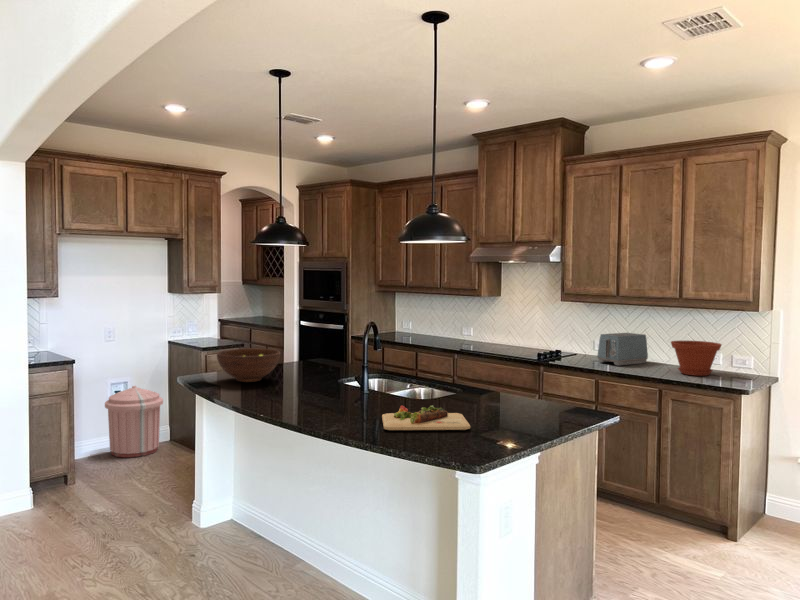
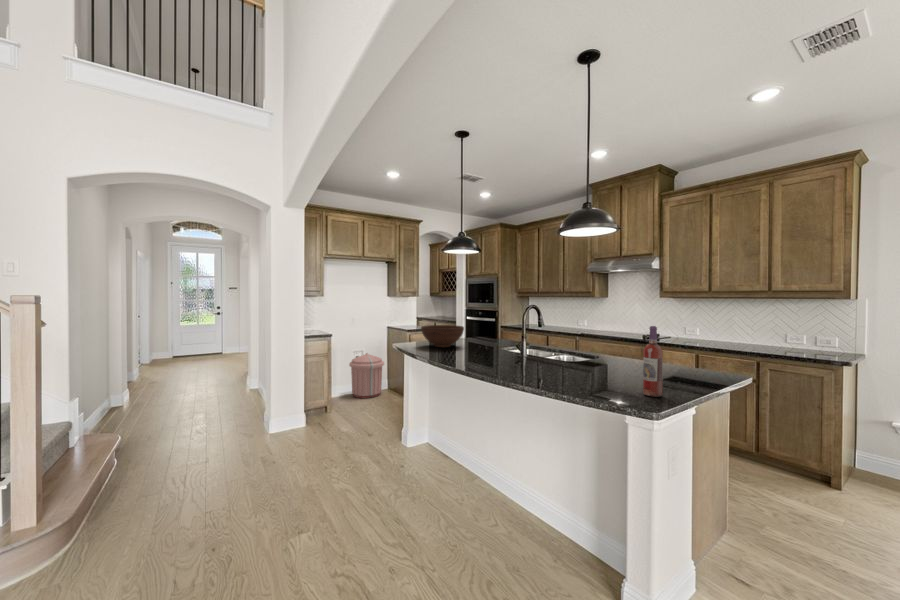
toaster: present [597,333,648,366] -> none [693,320,735,344]
plant pot: present [671,341,721,376] -> none [761,324,810,352]
wine bottle: none [475,364,496,447] -> present [643,326,663,397]
cutting board: present [382,406,470,430] -> none [550,362,630,383]

